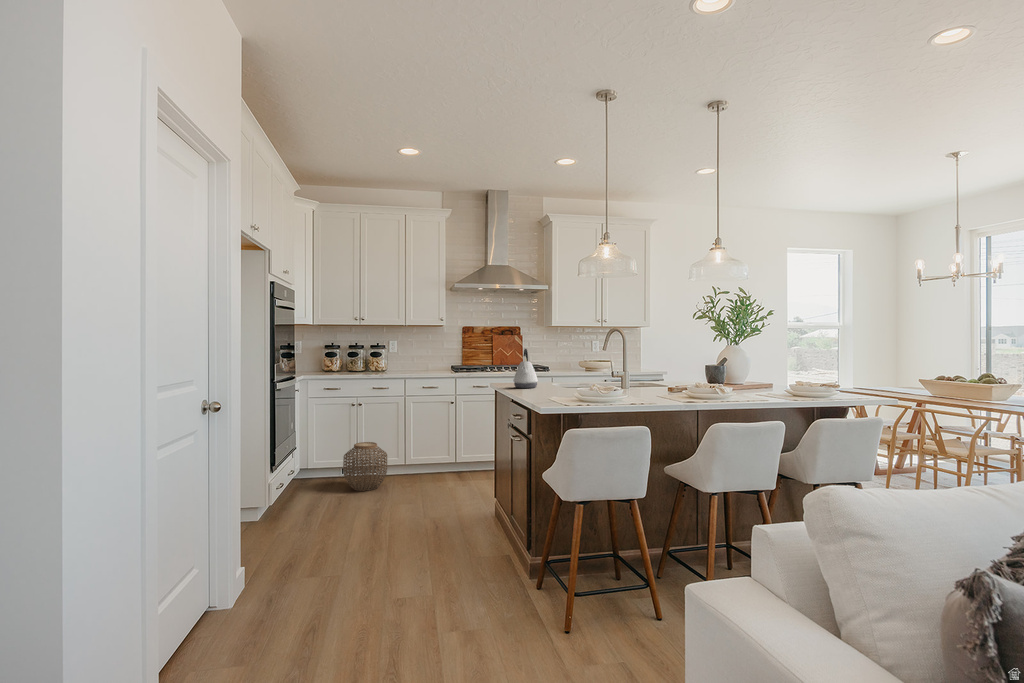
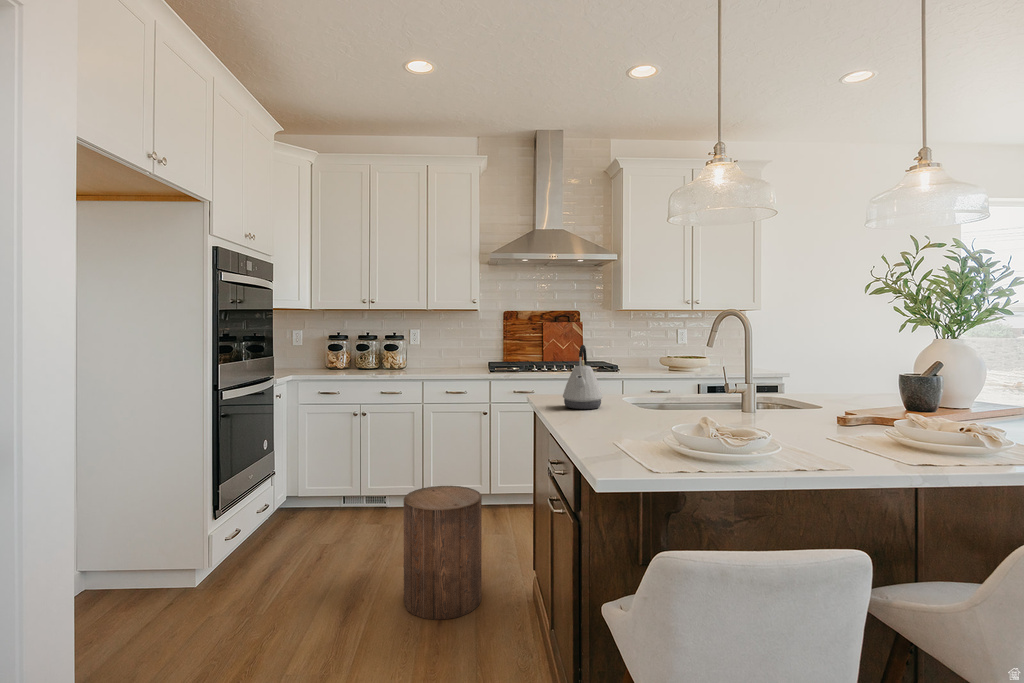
woven basket: present [343,442,387,491] -> none [335,467,395,536]
stool: none [409,445,460,526] -> present [404,486,482,620]

